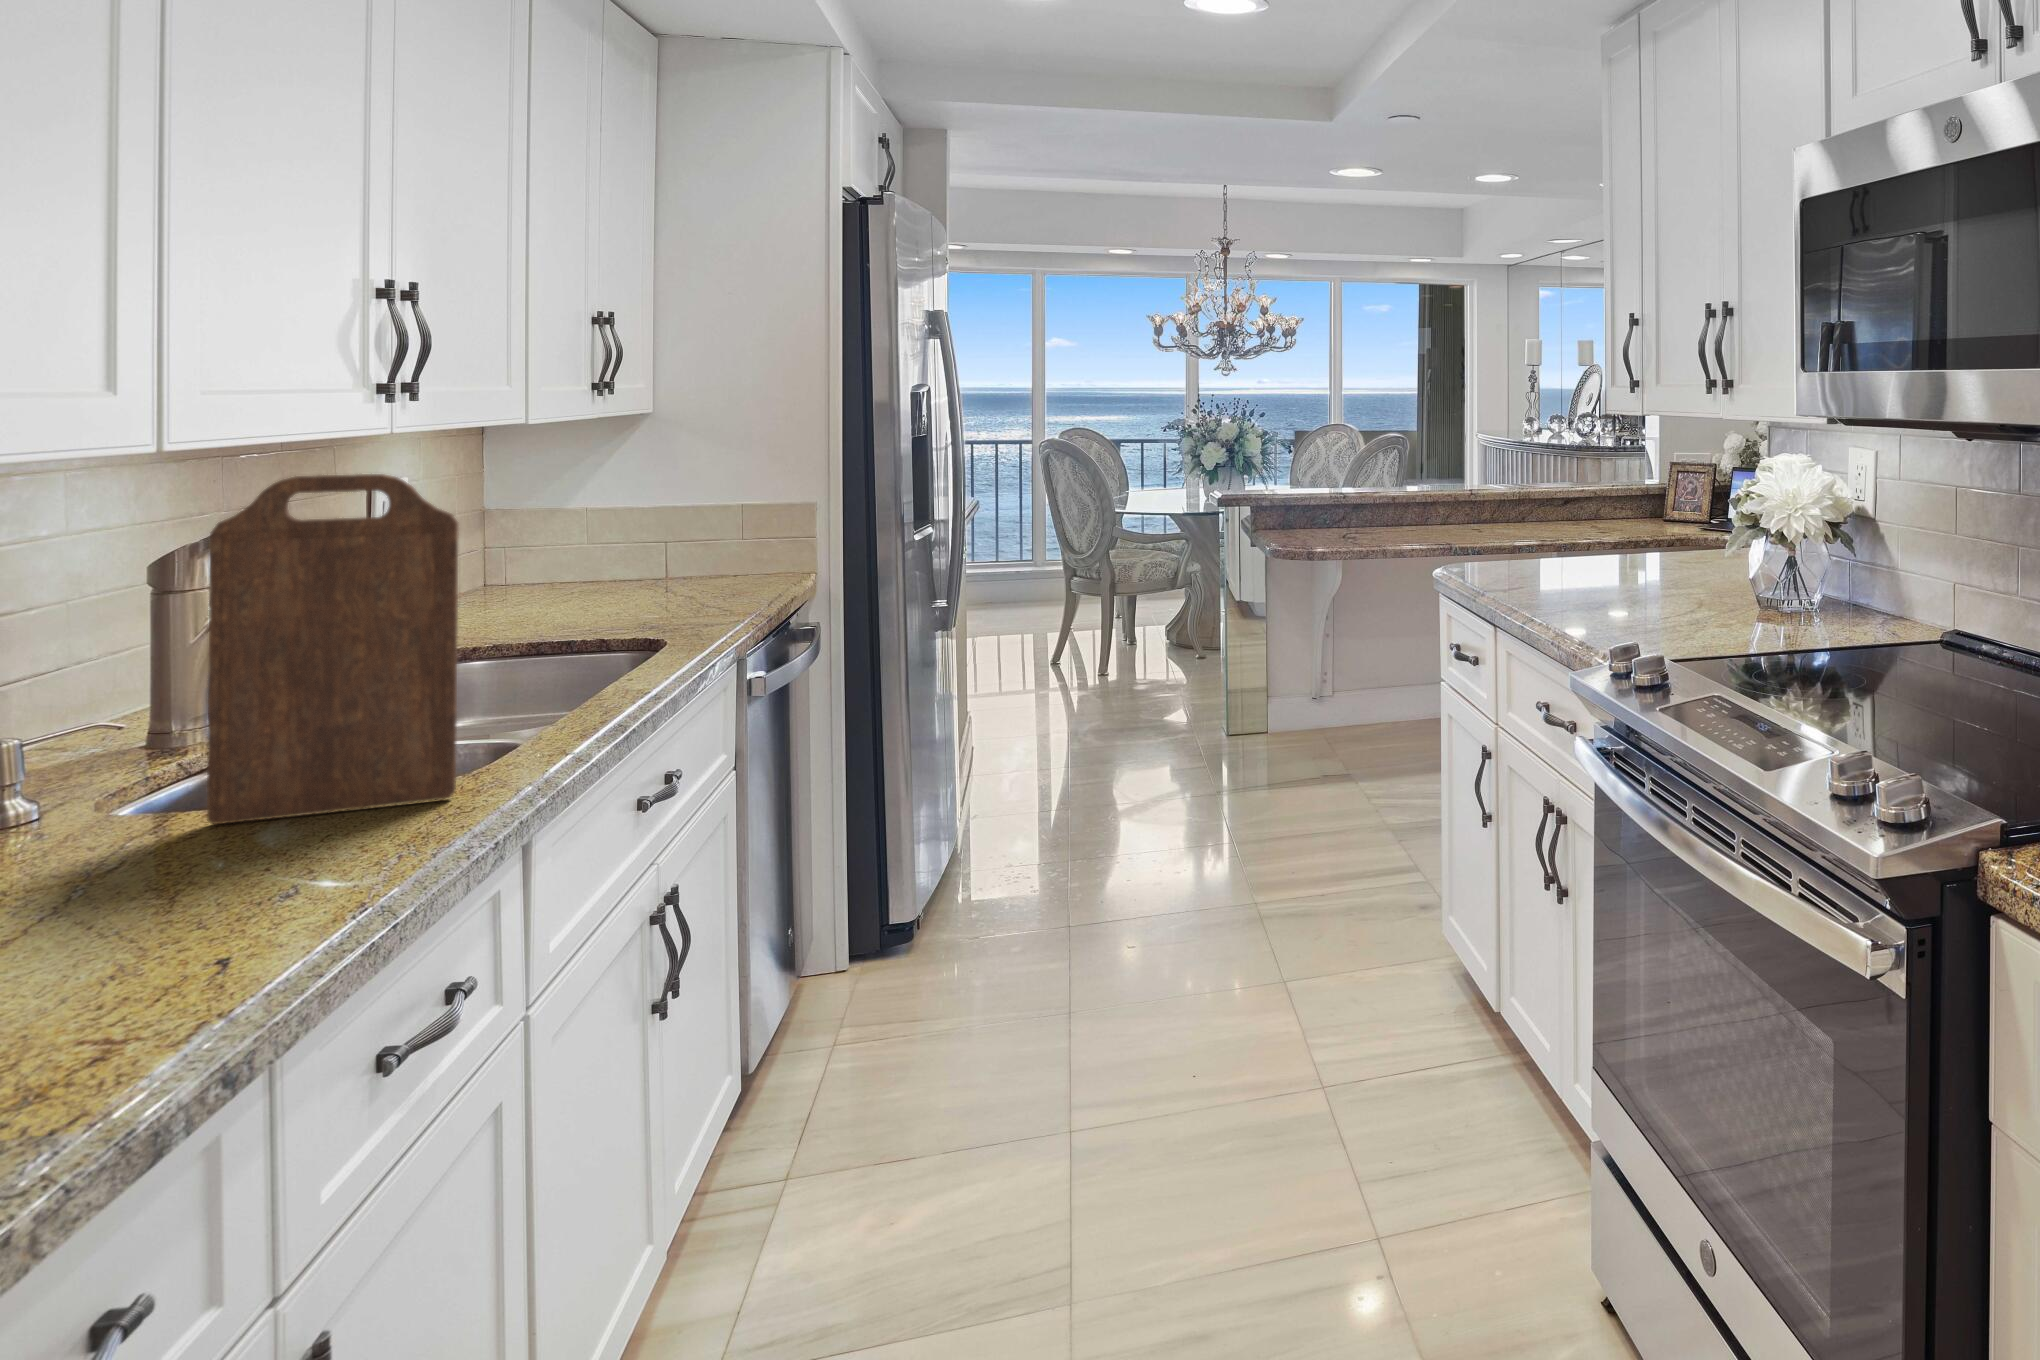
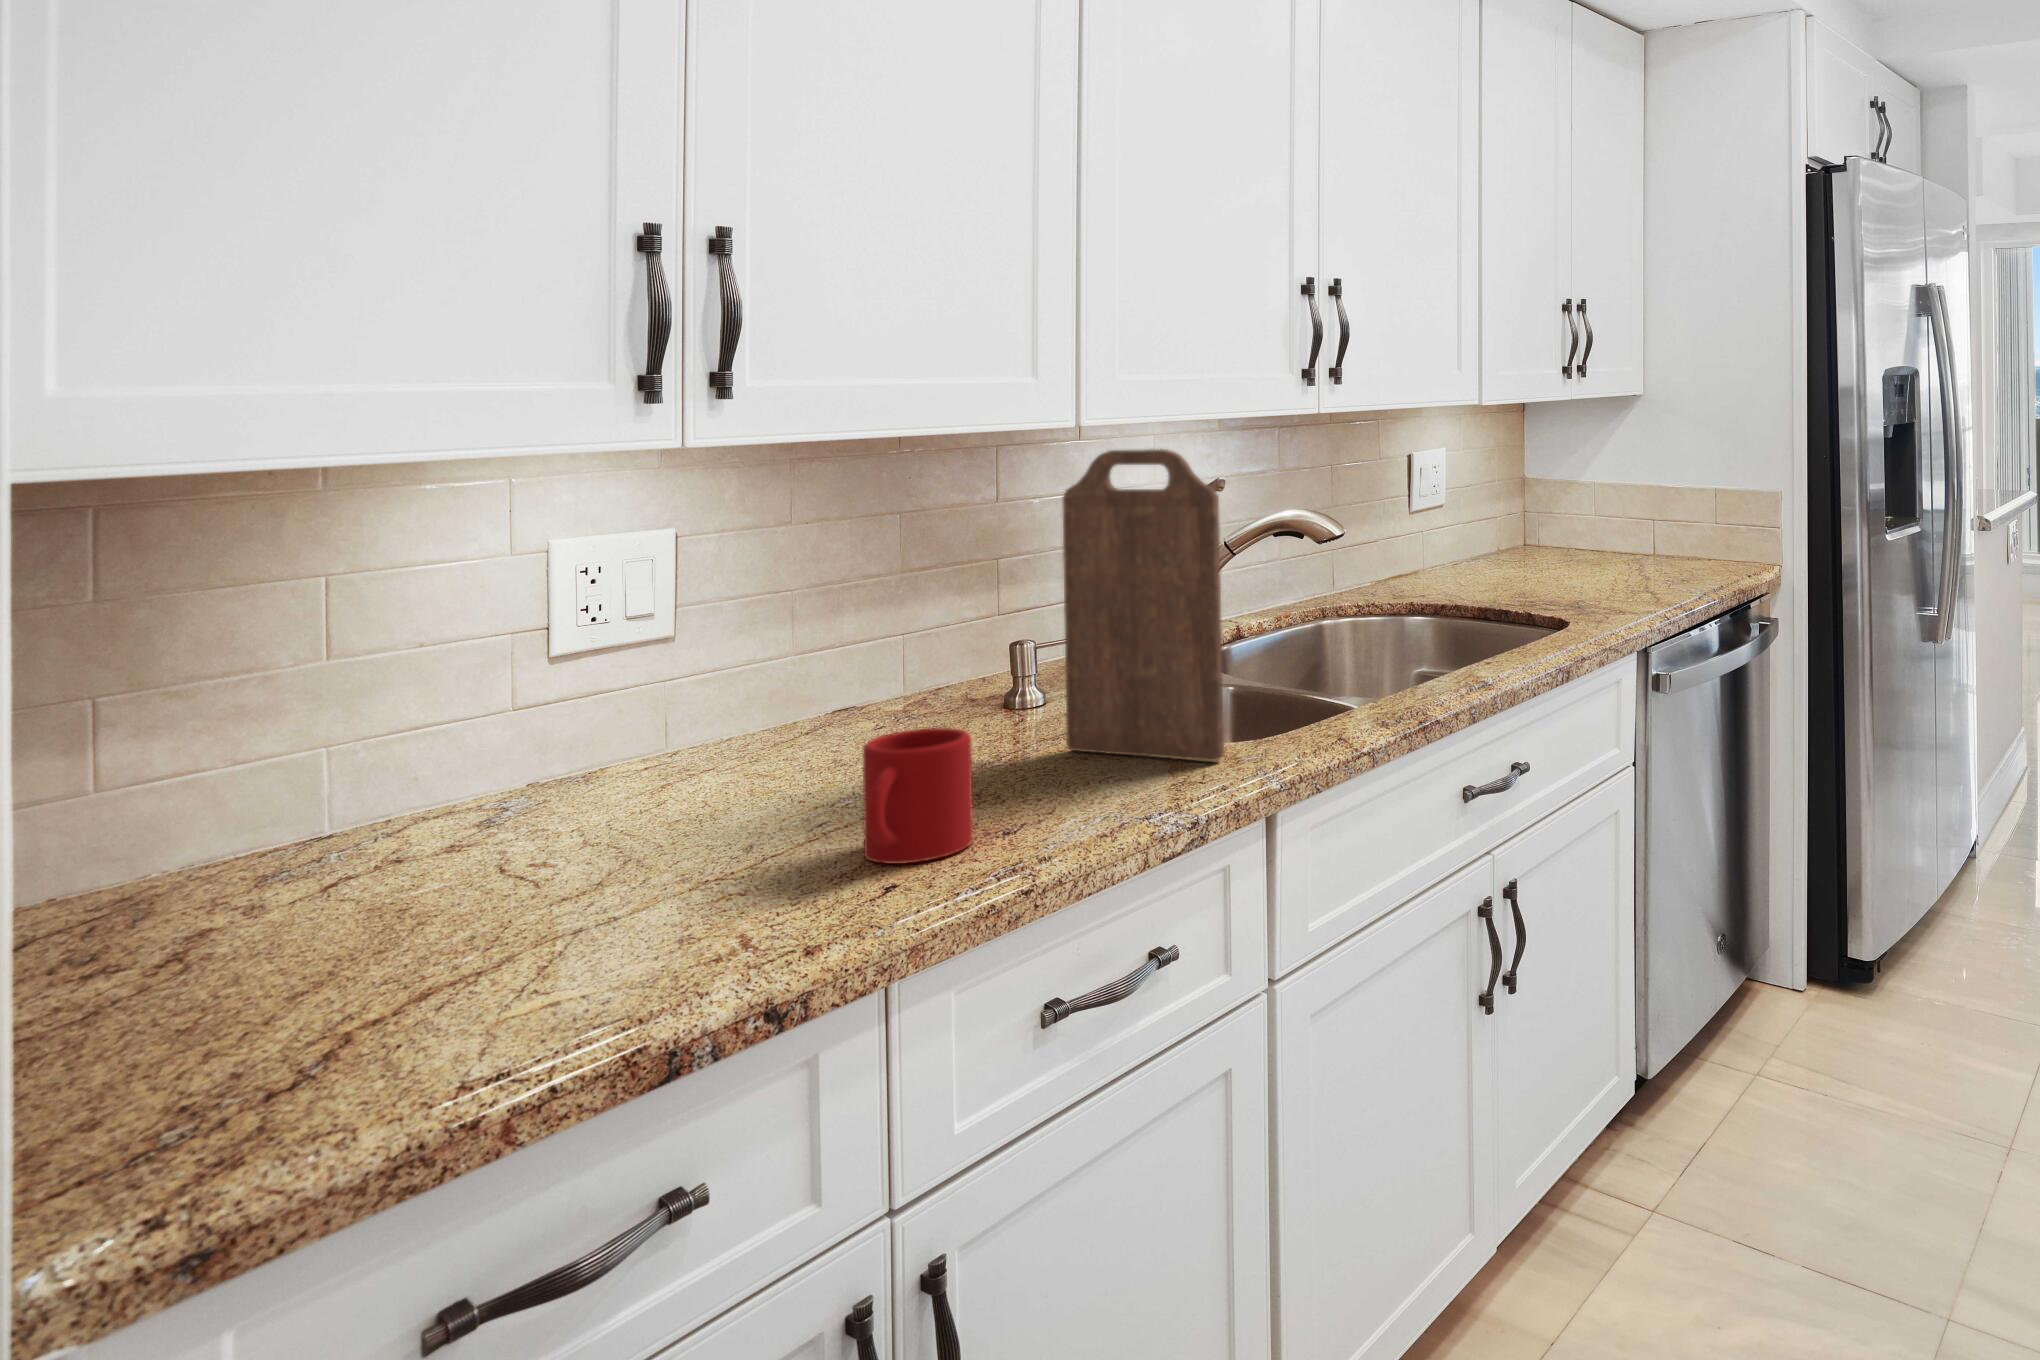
mug: none [104,791,261,951] -> present [863,728,973,864]

